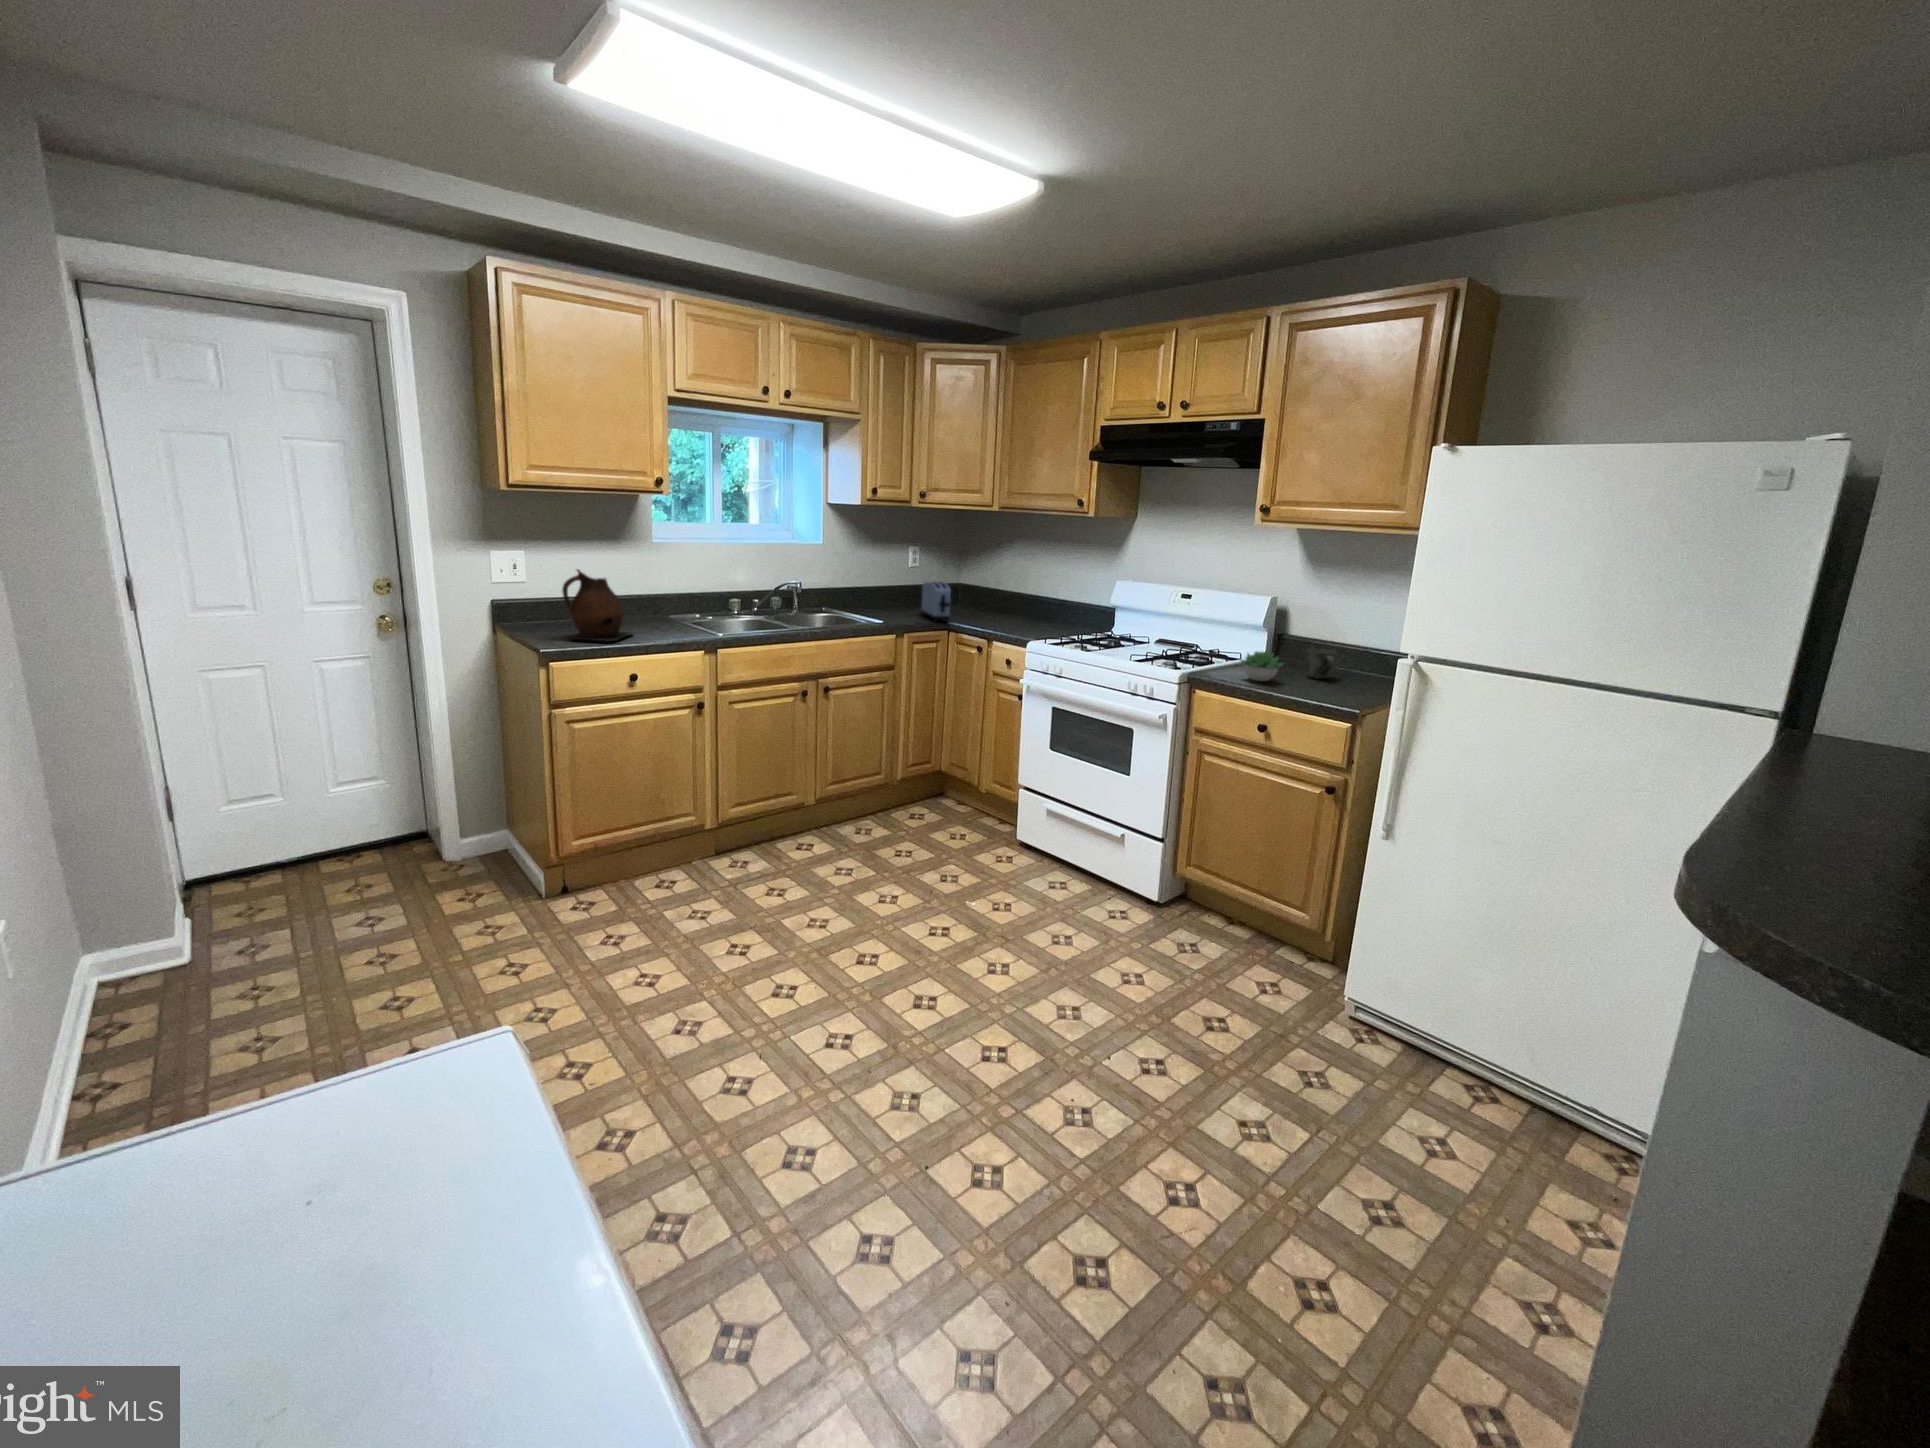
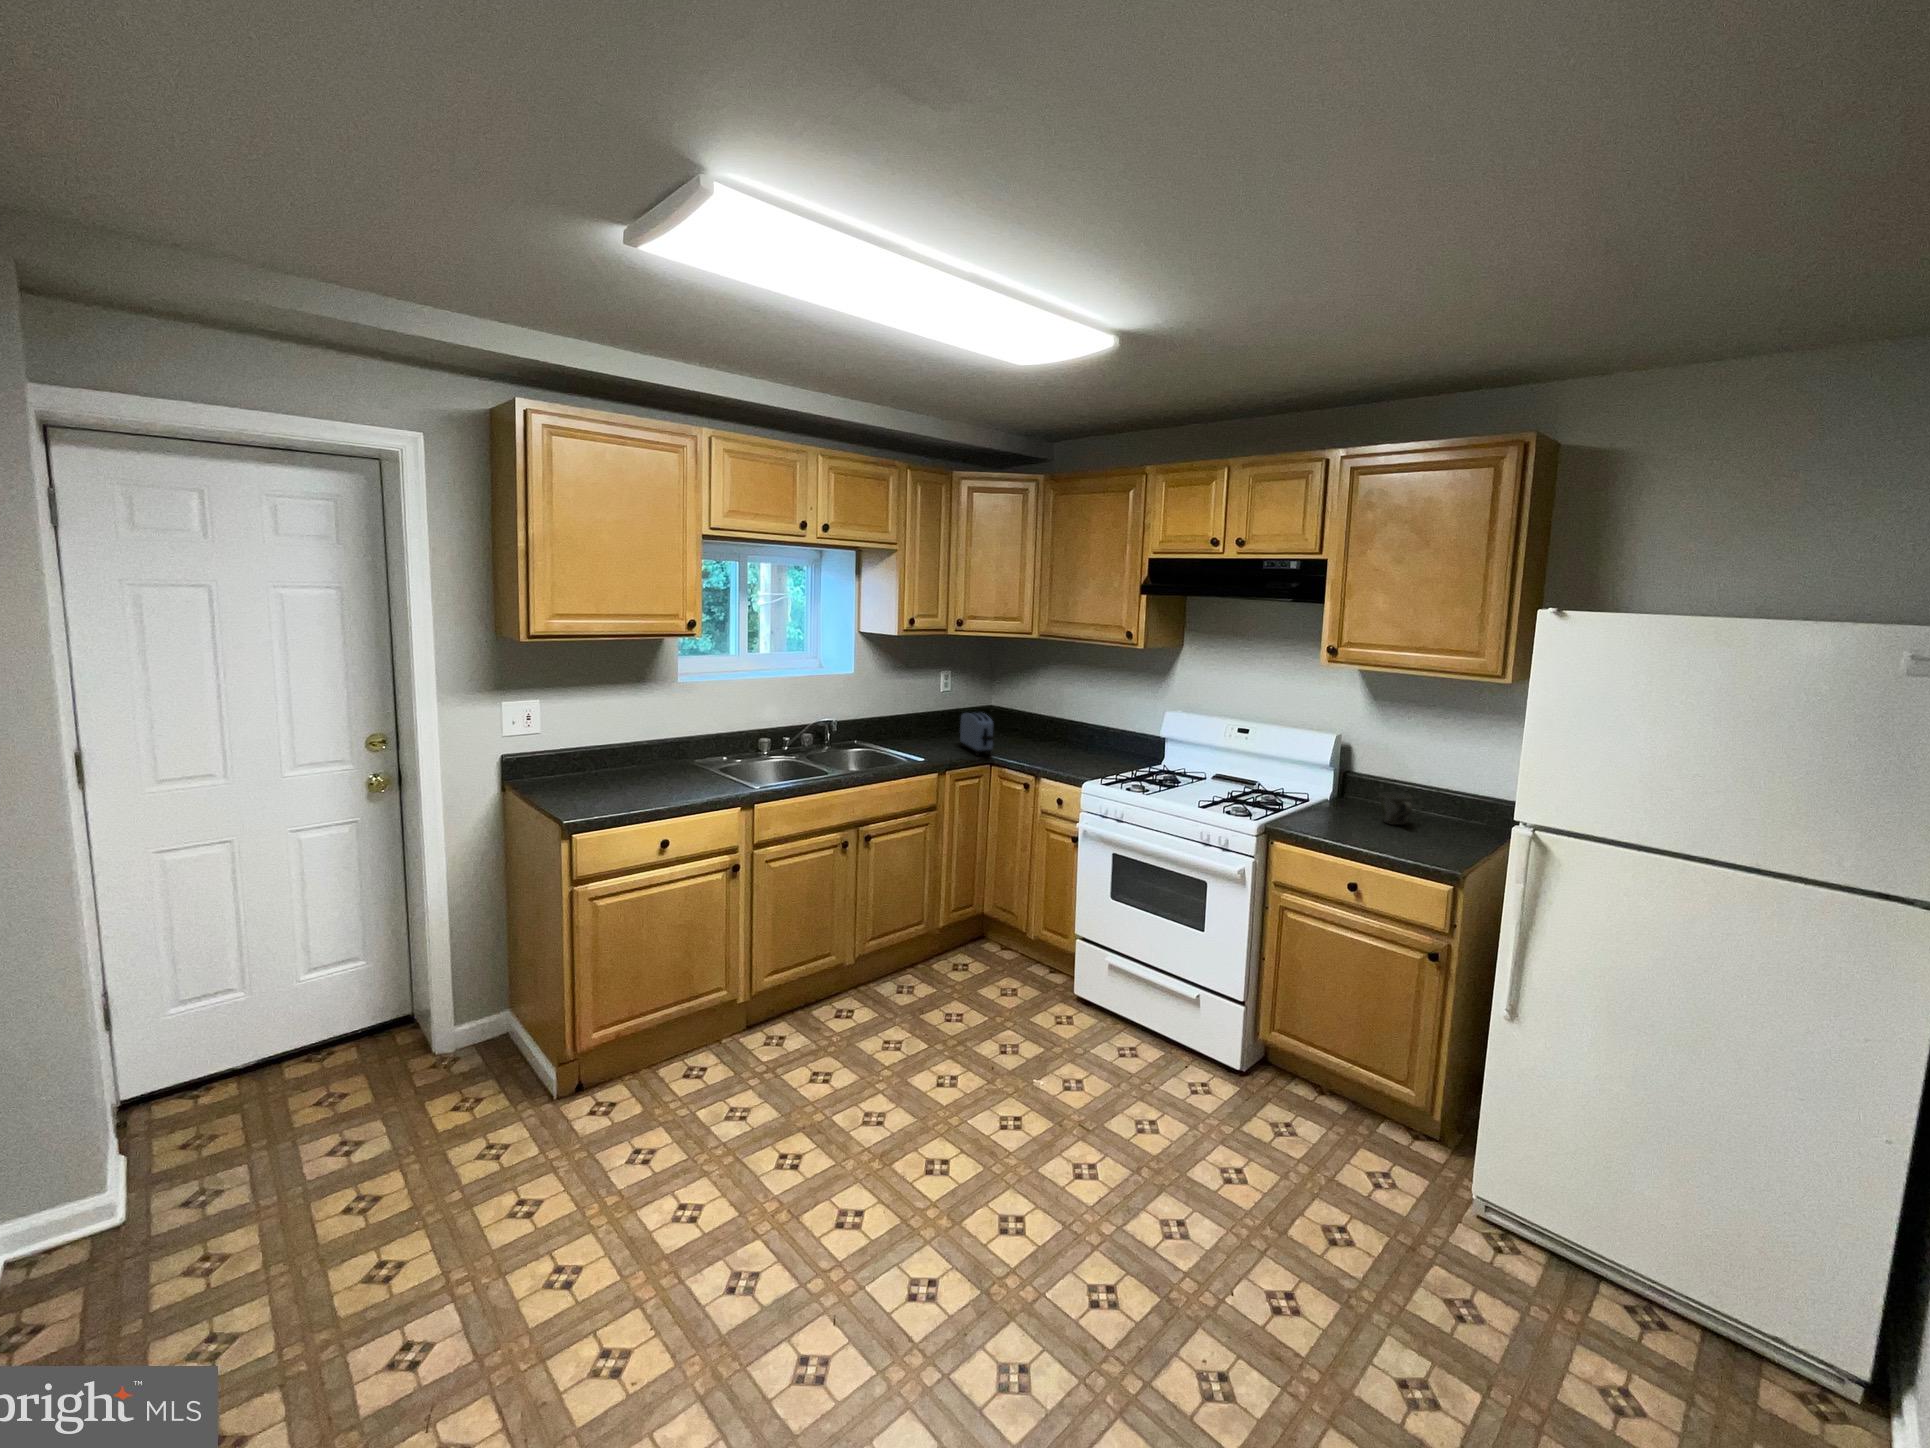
ceramic pitcher: present [562,569,632,642] -> none [588,723,665,804]
succulent plant: present [1239,651,1283,681] -> none [1316,798,1365,831]

